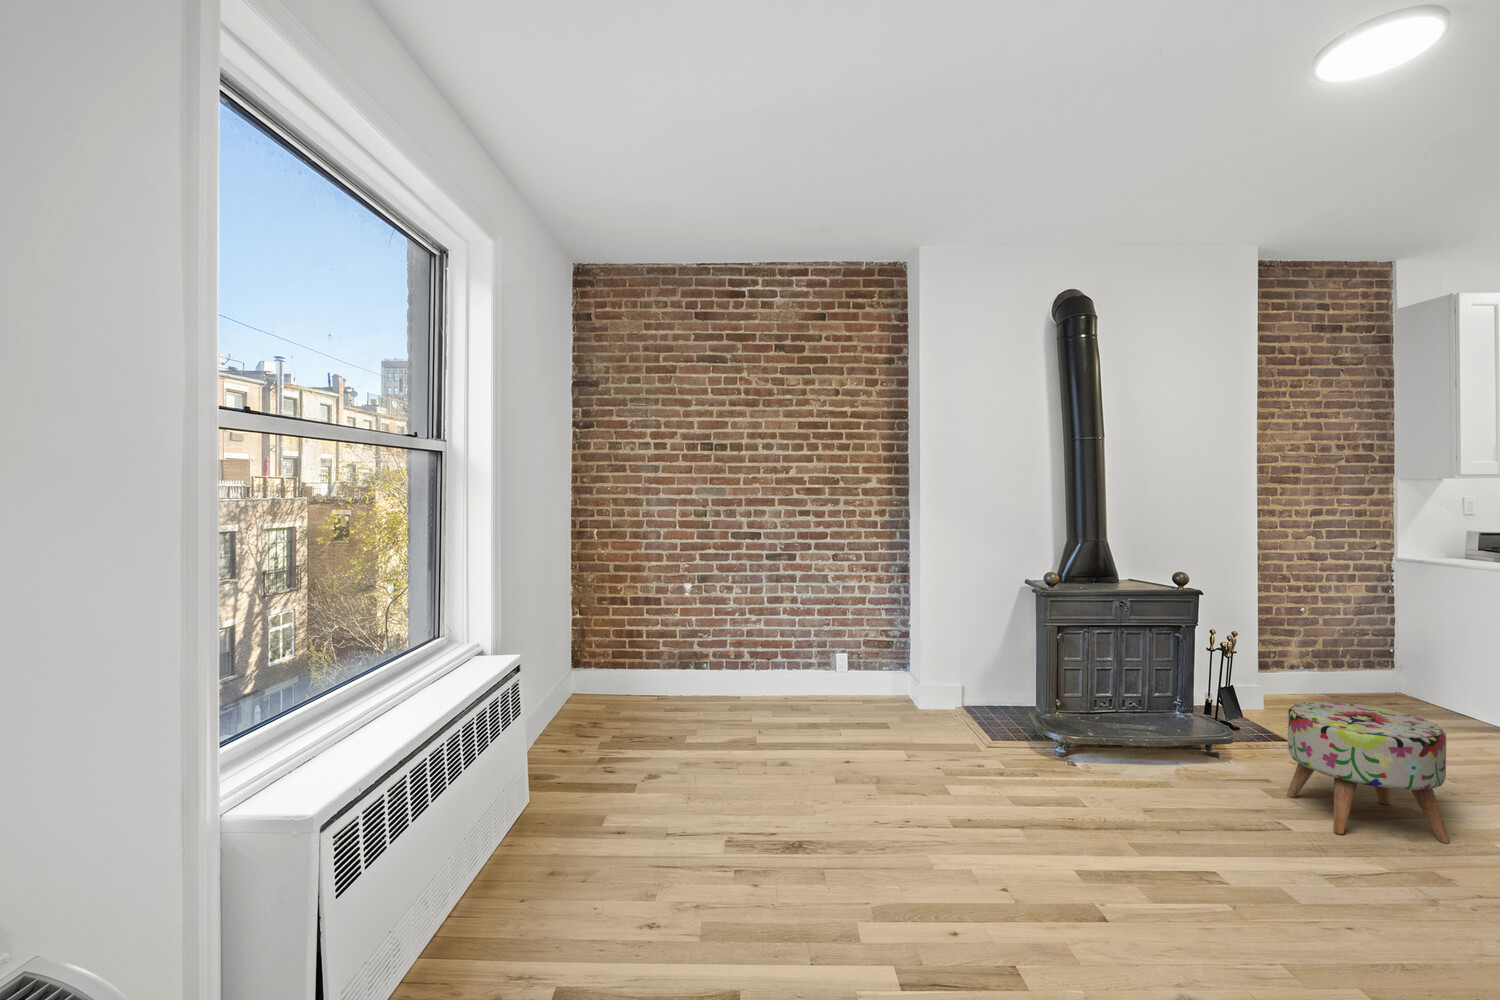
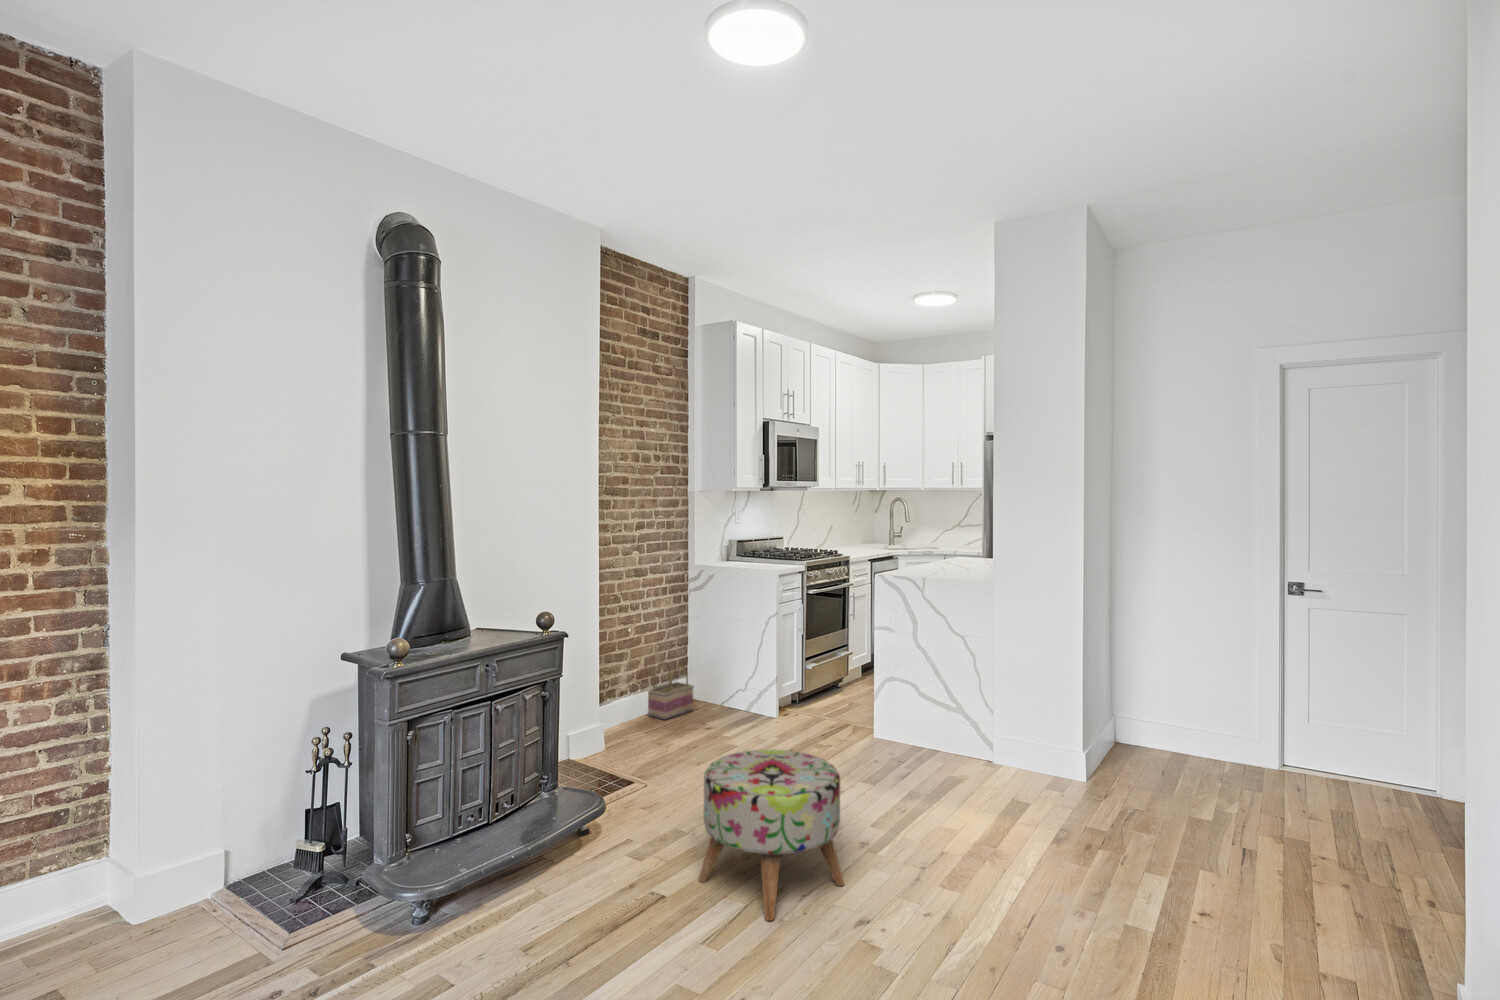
basket: none [1324,645,1386,699] -> present [648,662,694,720]

